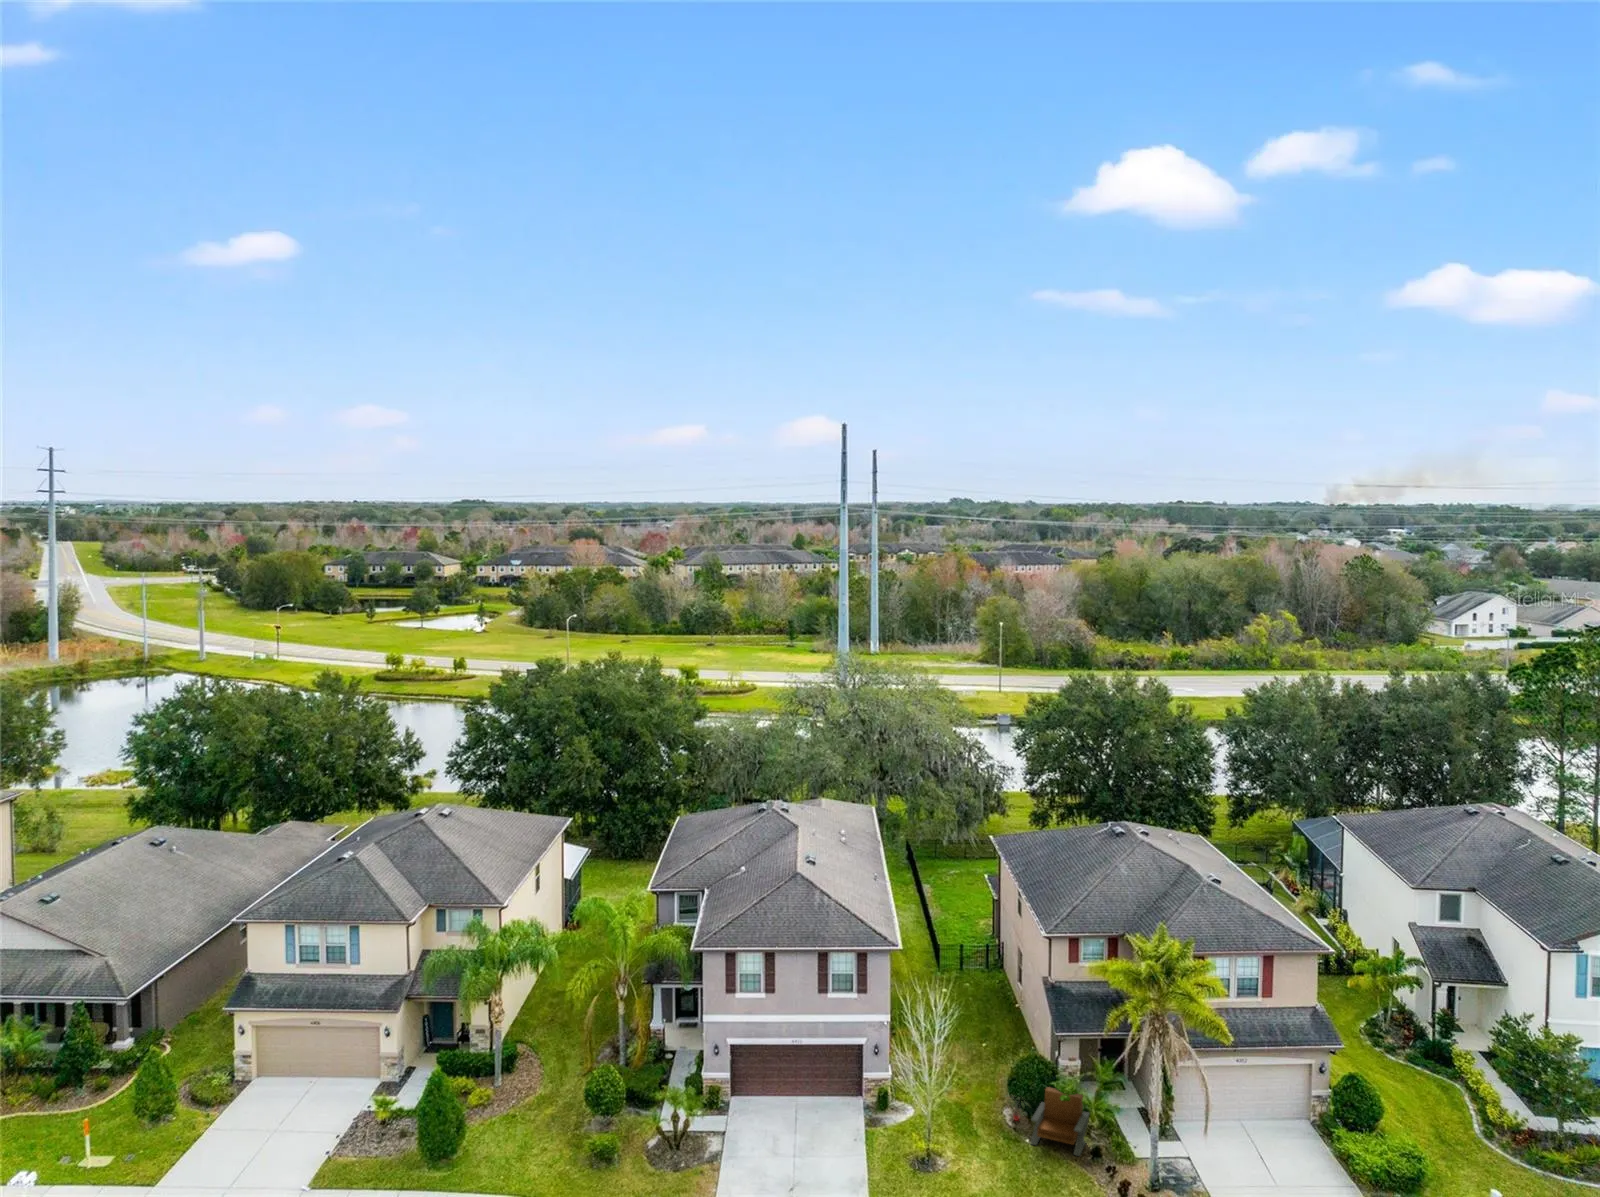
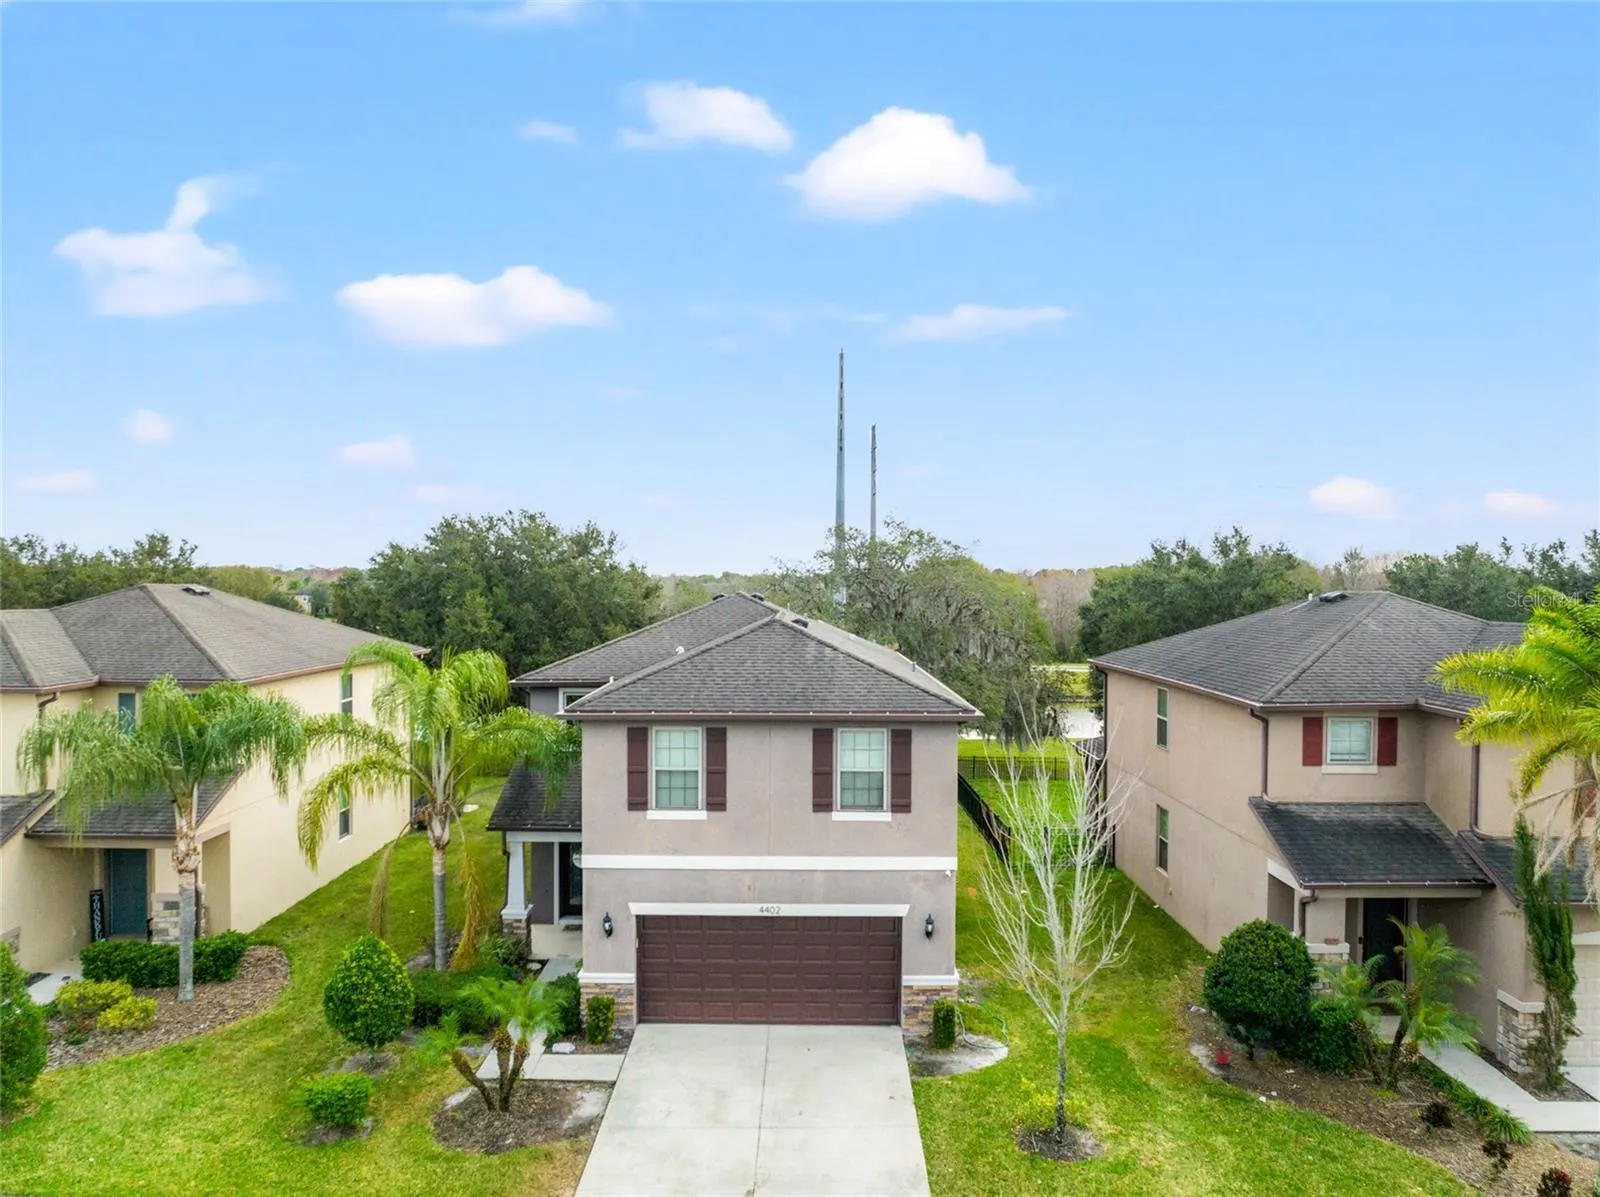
lounge chair: present [1031,1087,1089,1156] -> none [1272,988,1393,1129]

